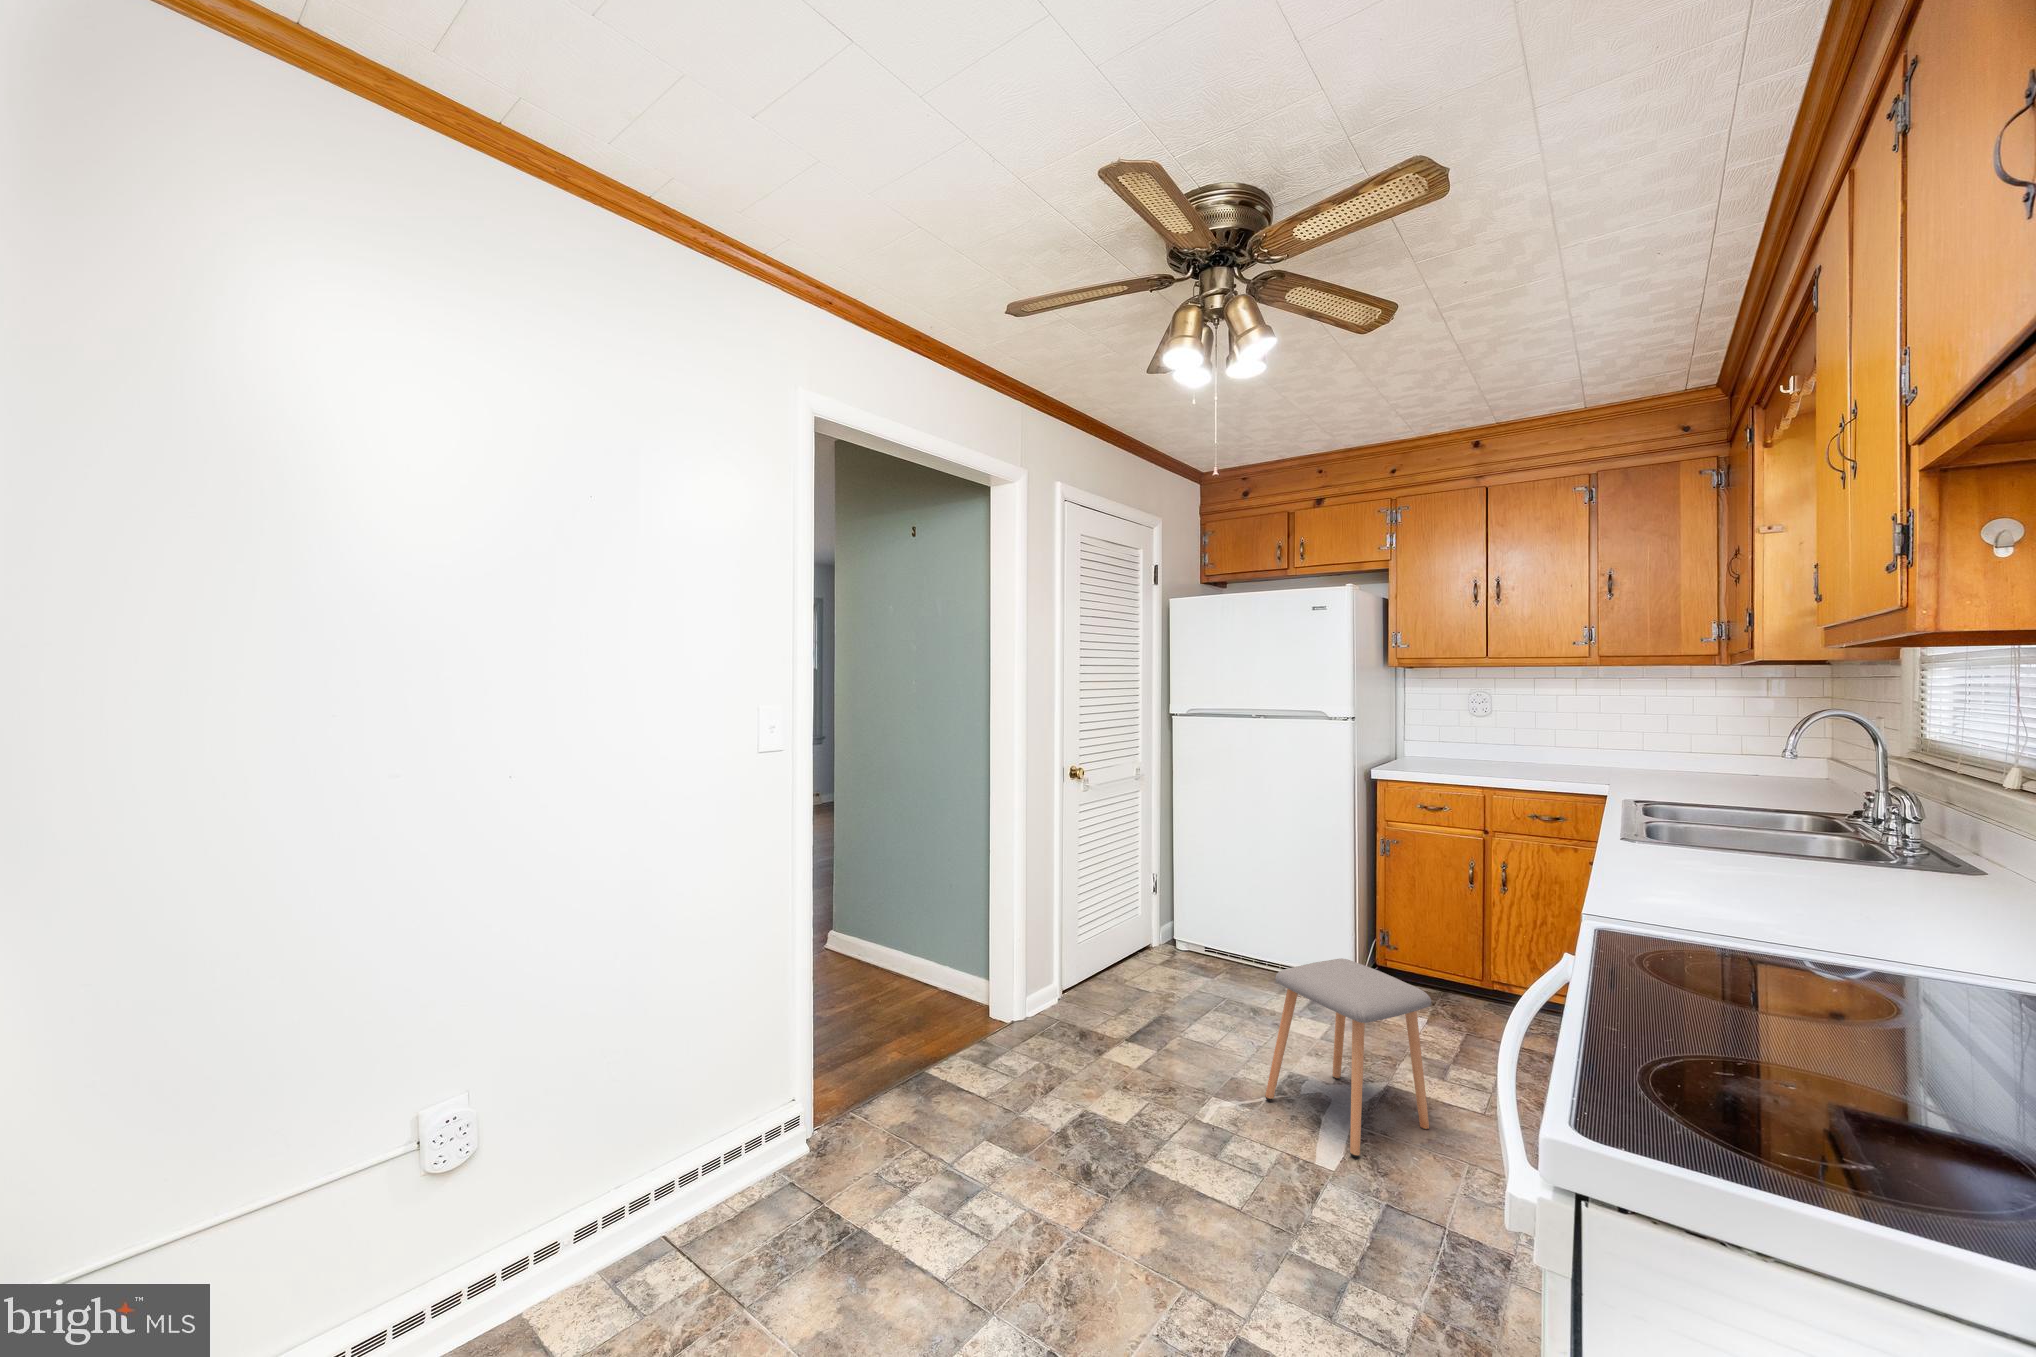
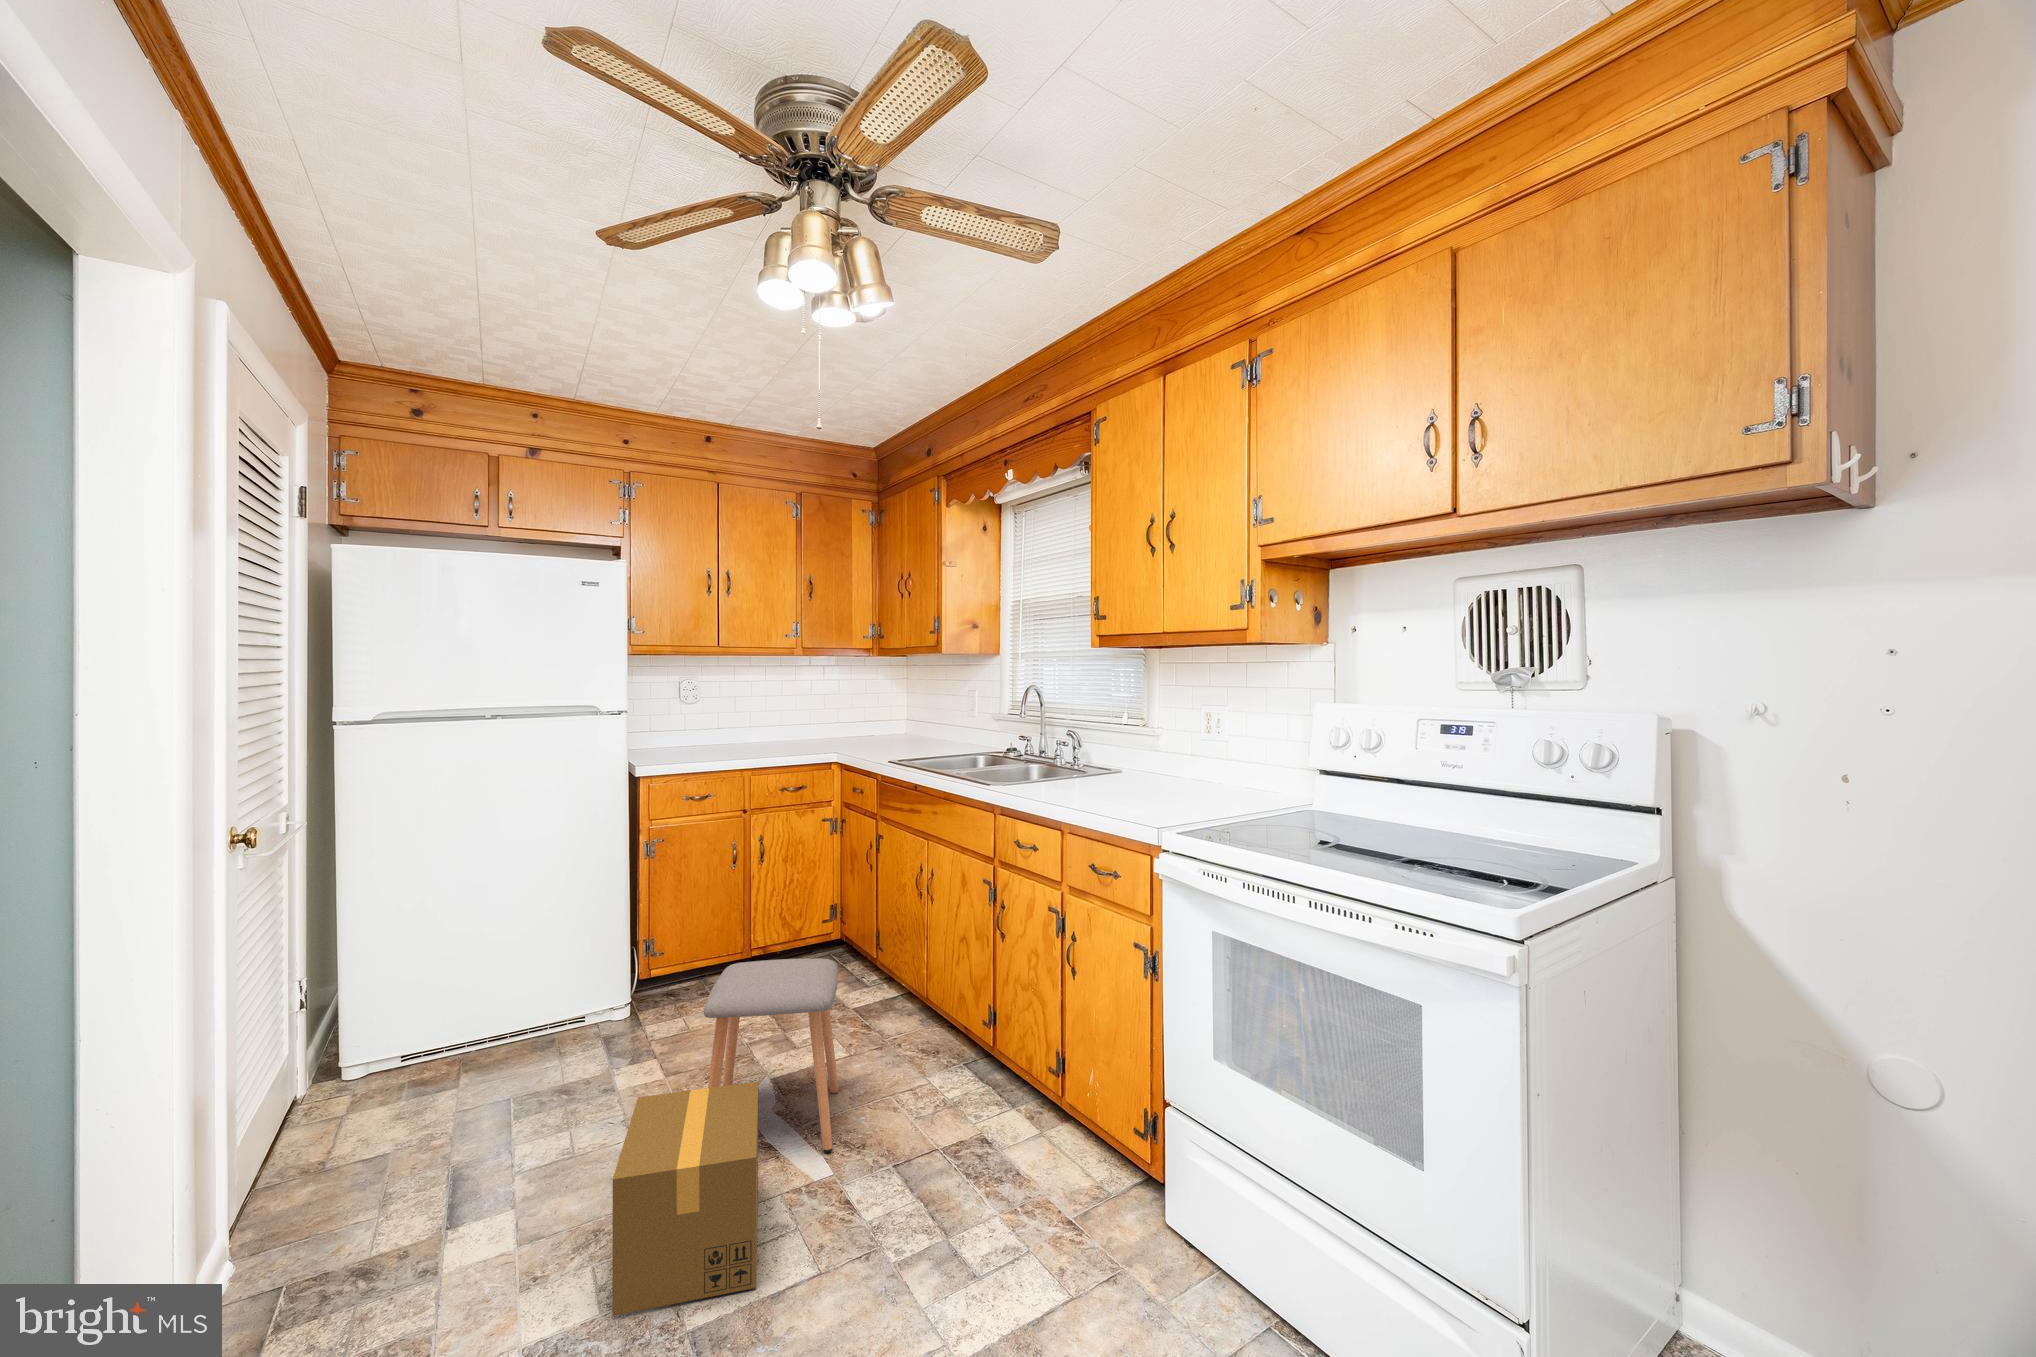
cardboard box: none [1124,1011,1280,1181] -> present [612,1082,758,1316]

